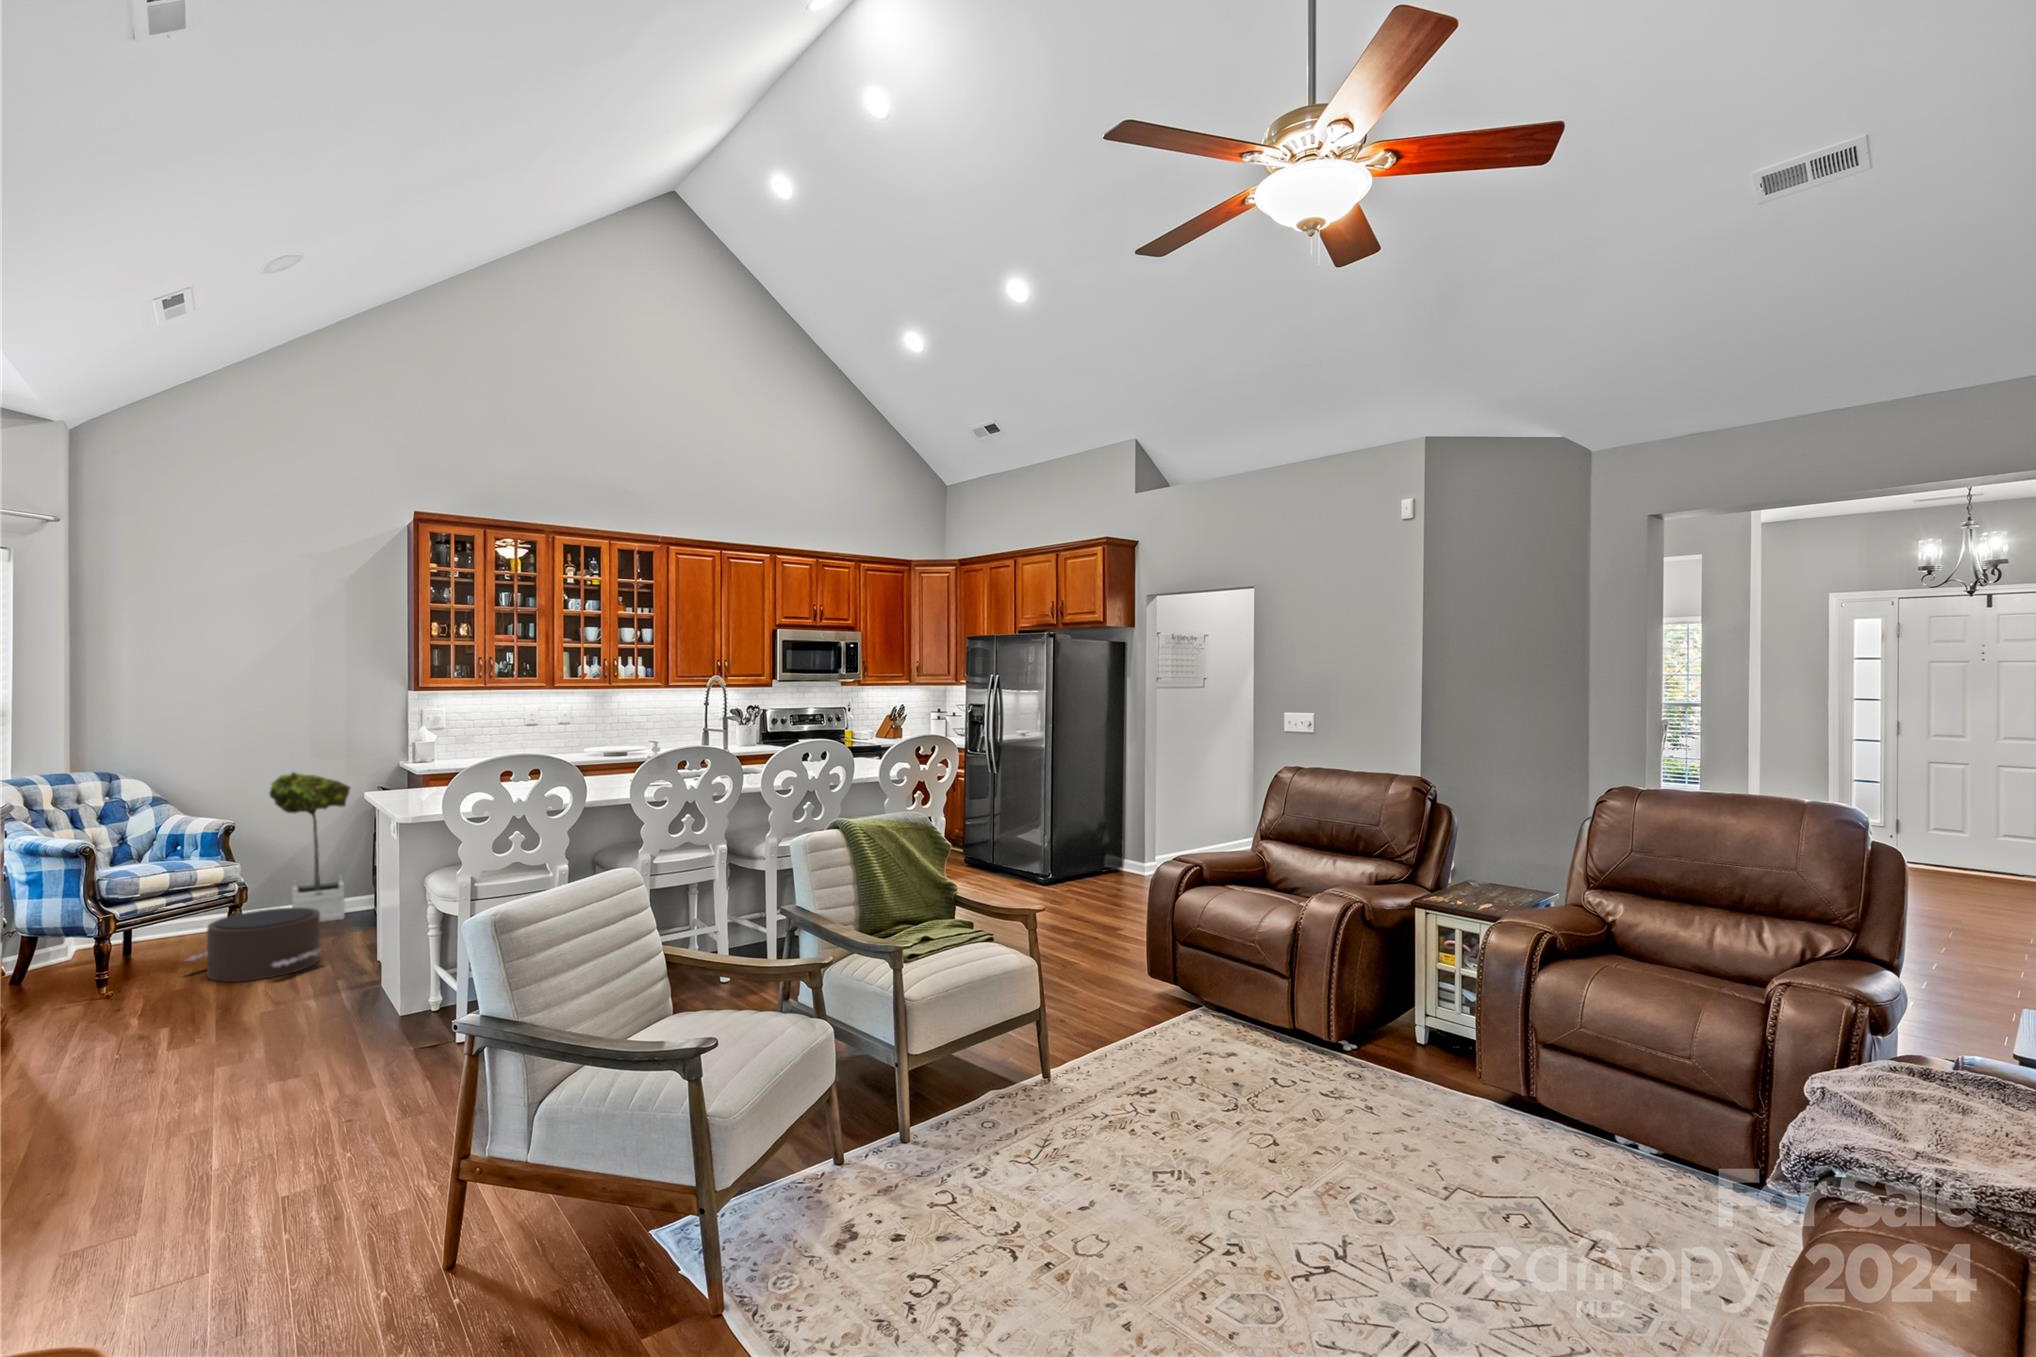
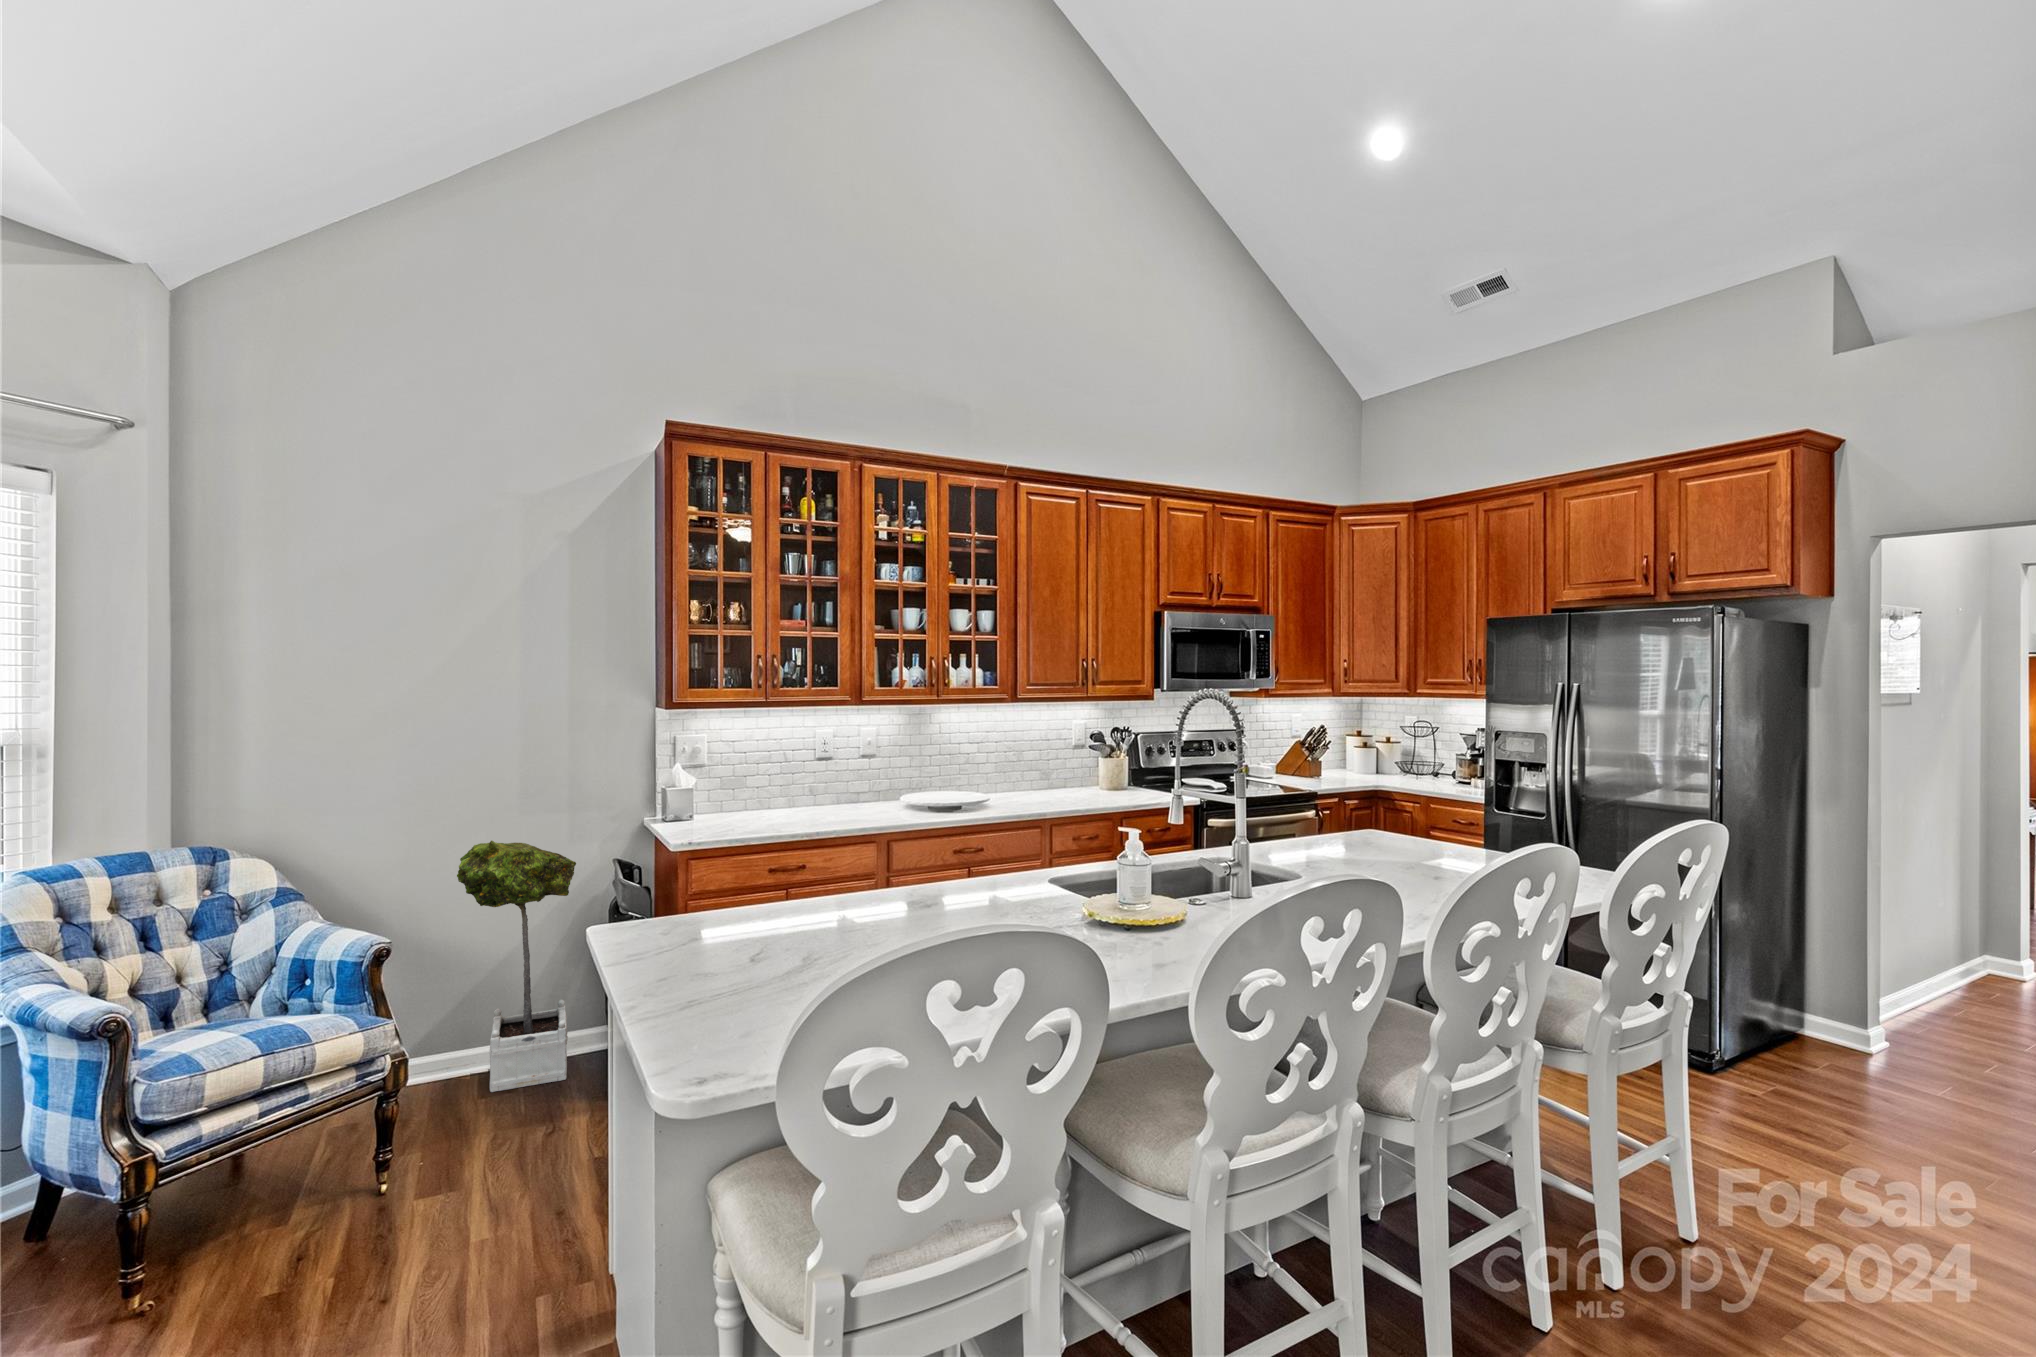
pouf: present [187,908,322,982] -> none [287,1106,526,1289]

